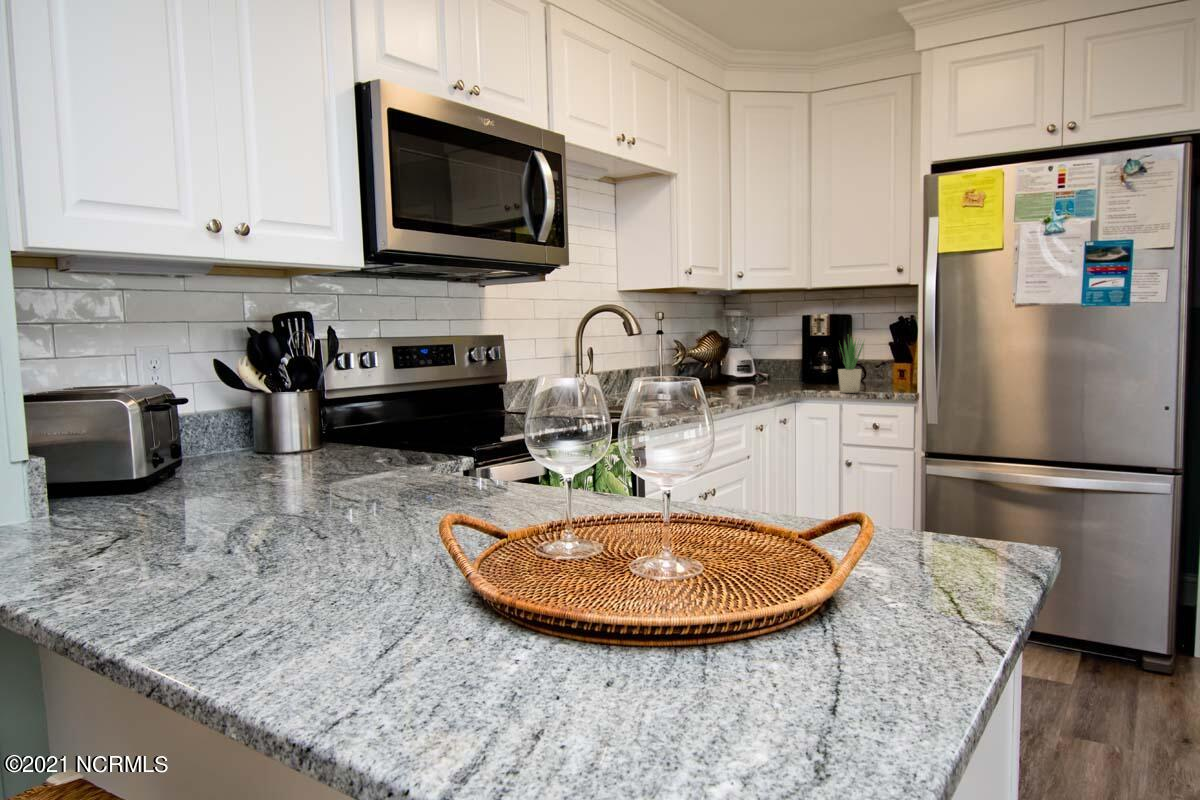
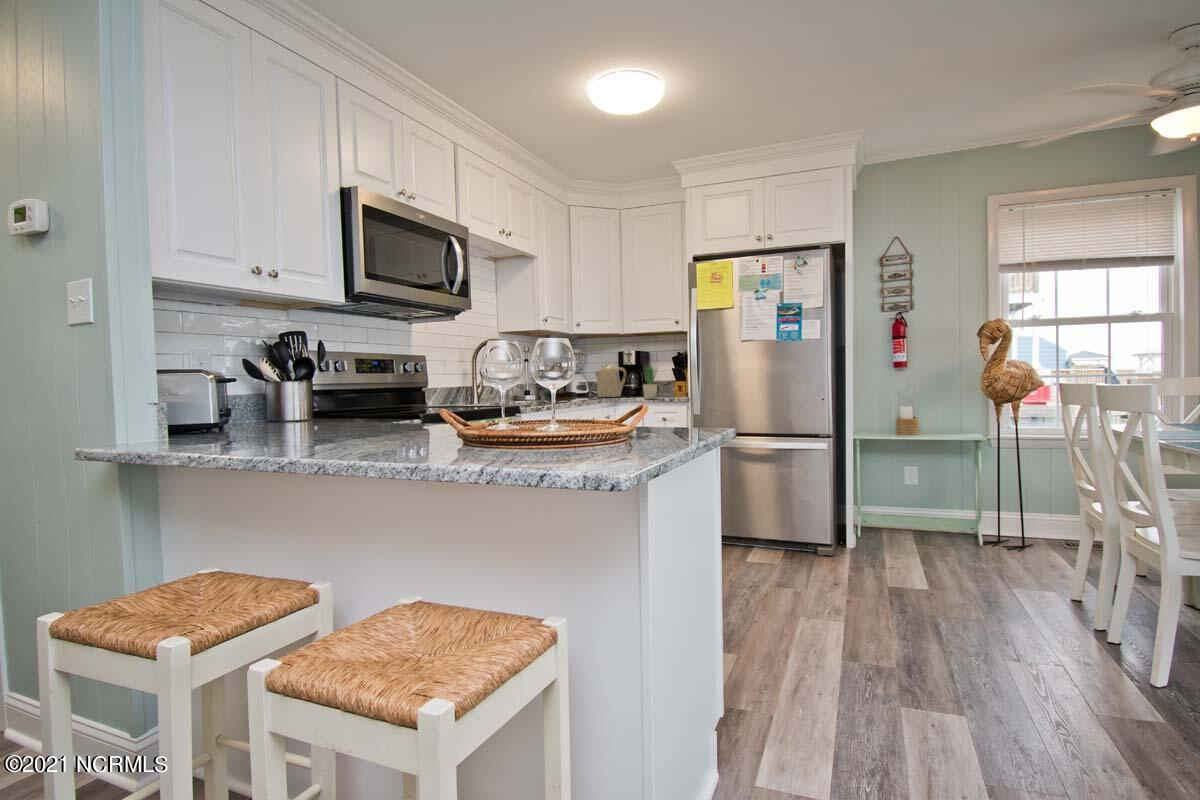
kettle: none [761,335,812,386] -> present [595,364,626,397]

